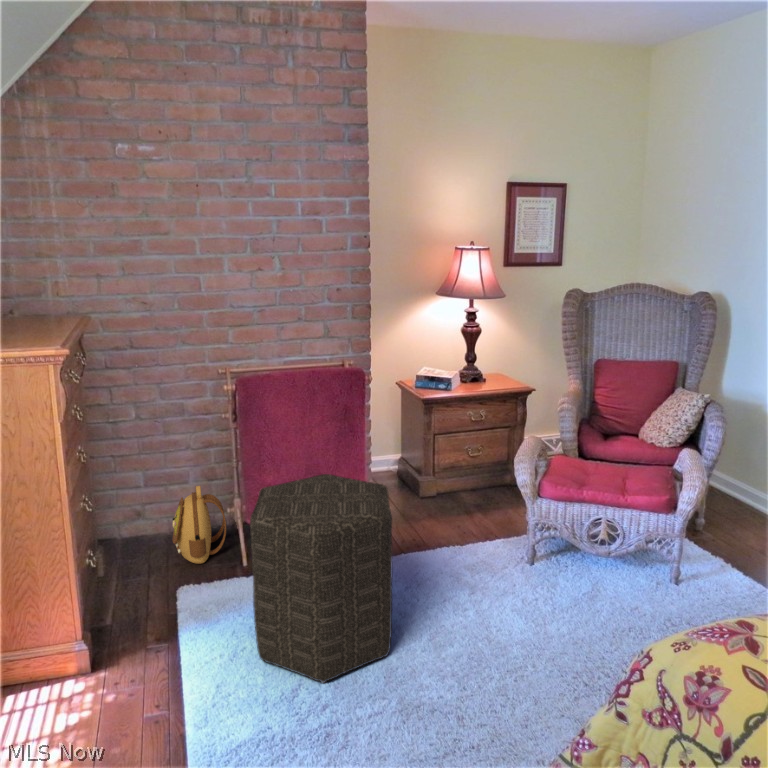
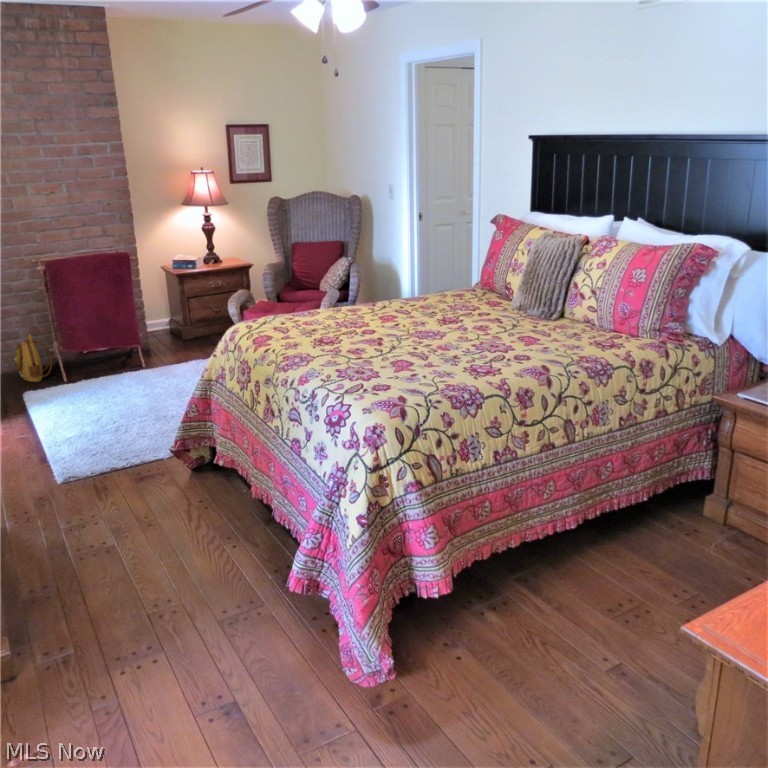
ottoman: present [250,474,392,683] -> none [72,311,159,409]

